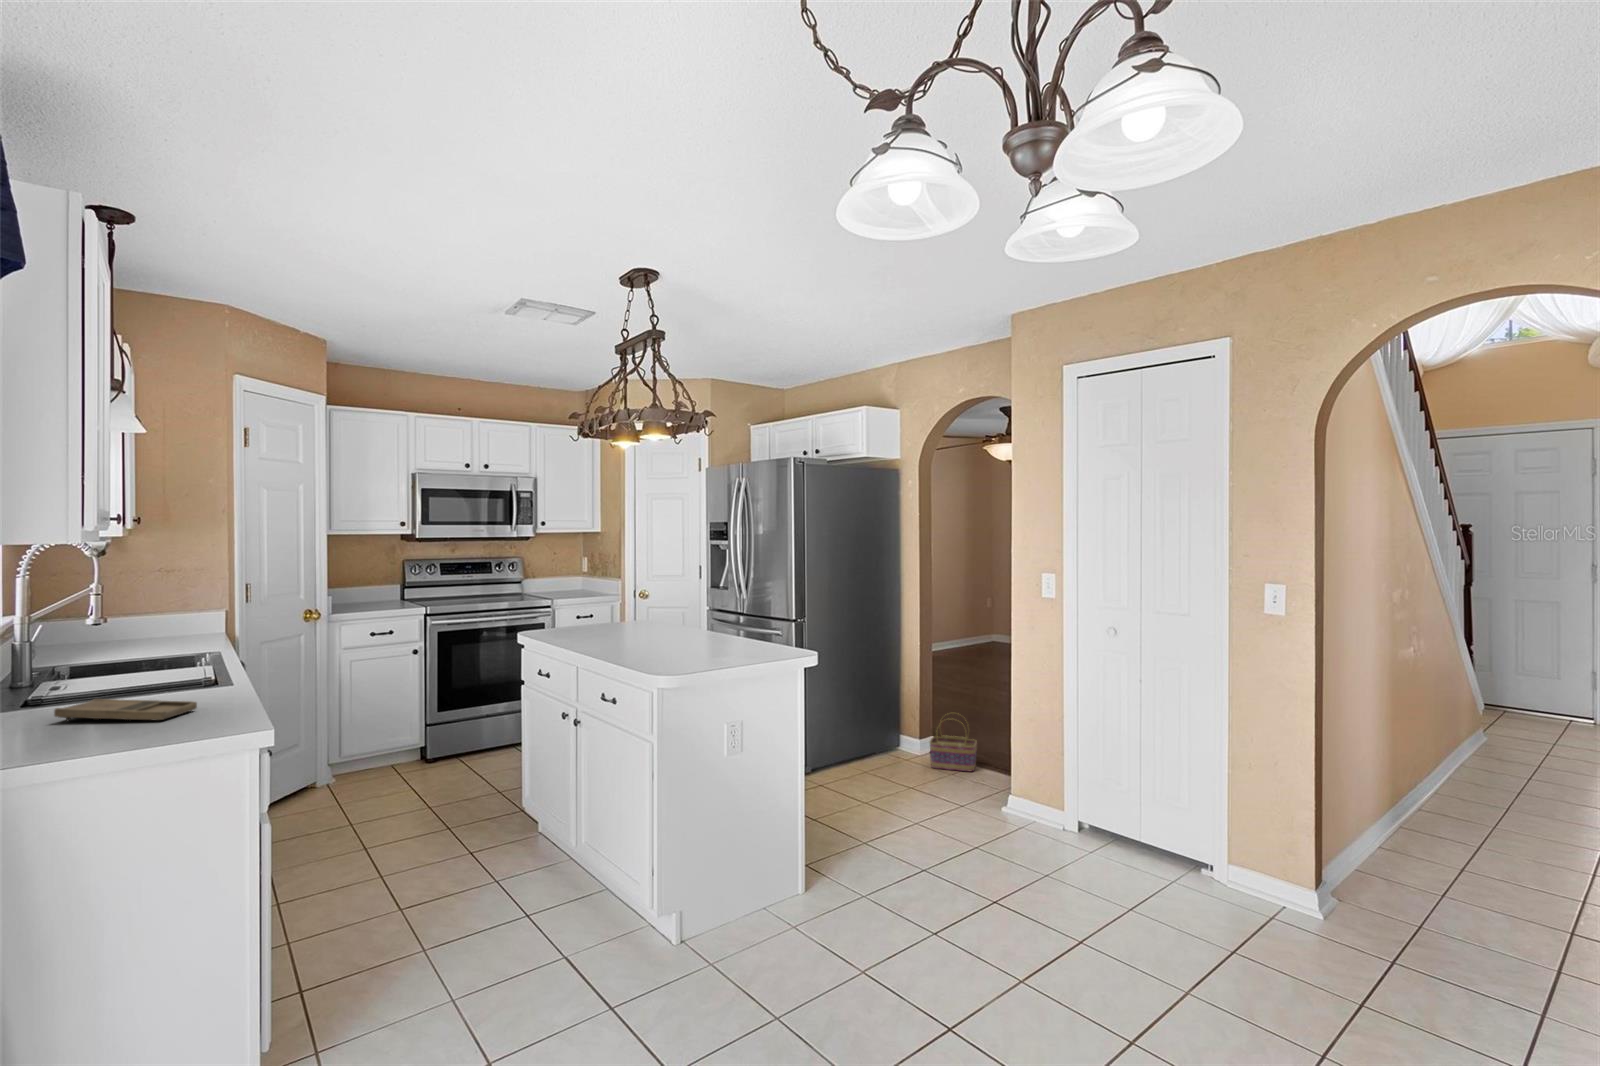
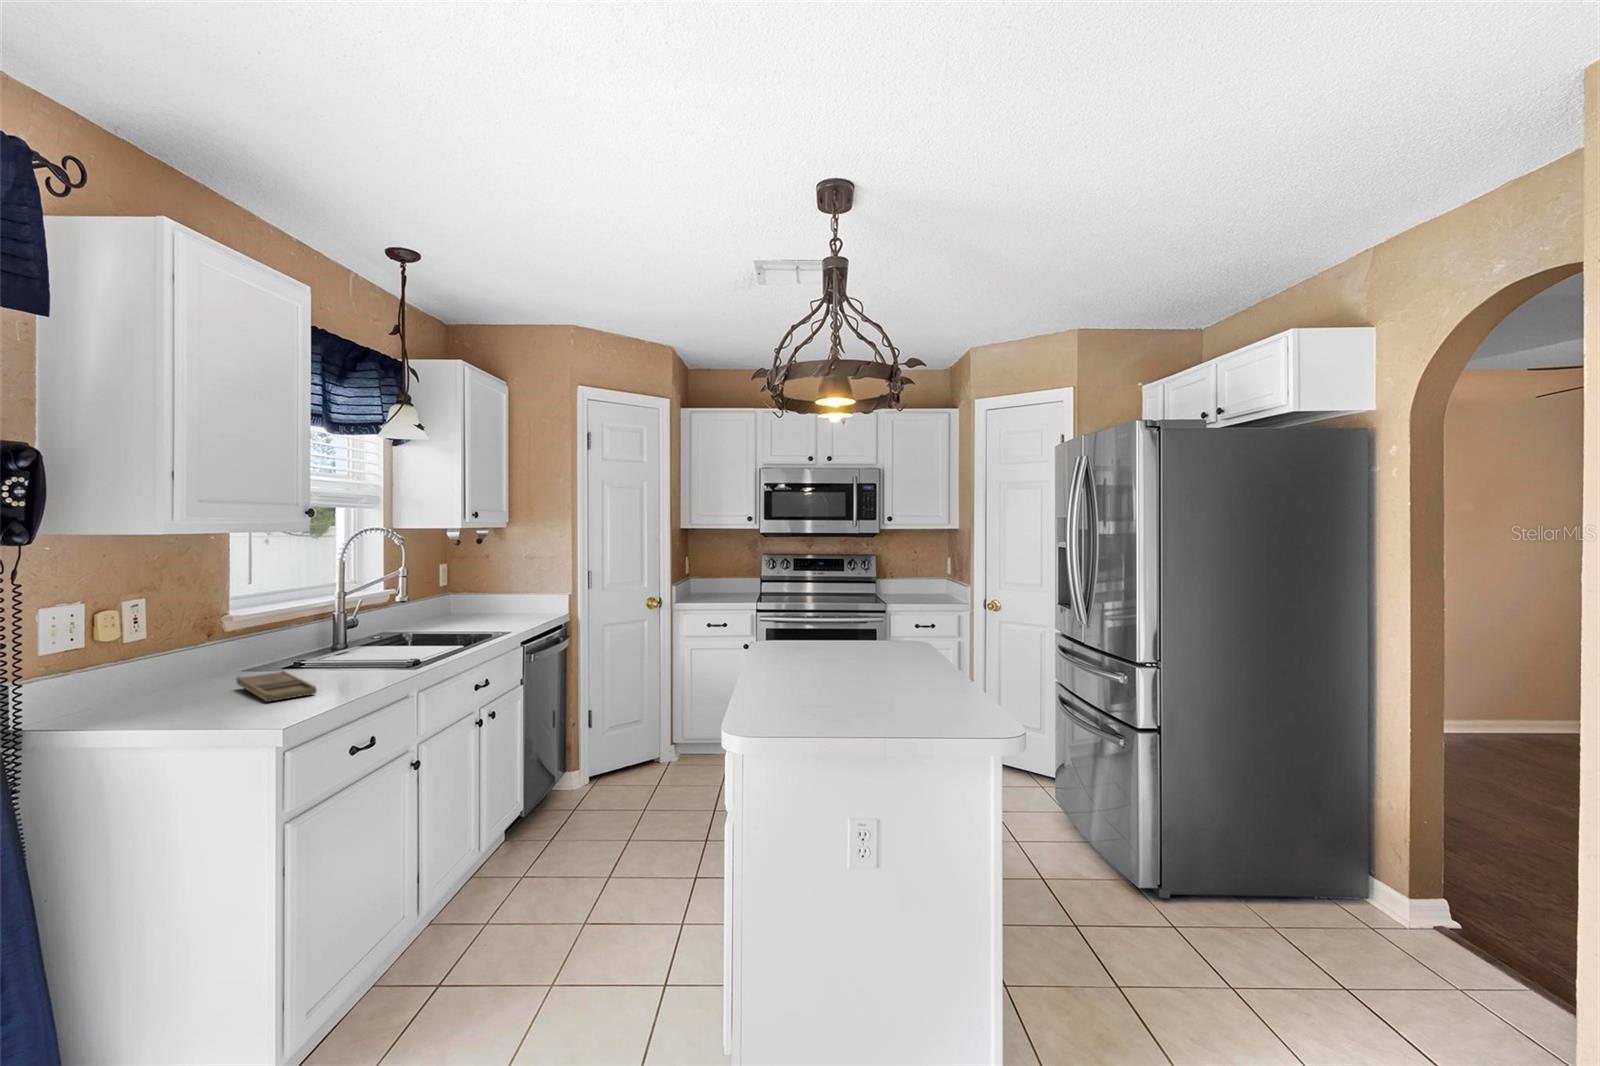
basket: present [930,714,977,772] -> none [1415,871,1542,1004]

